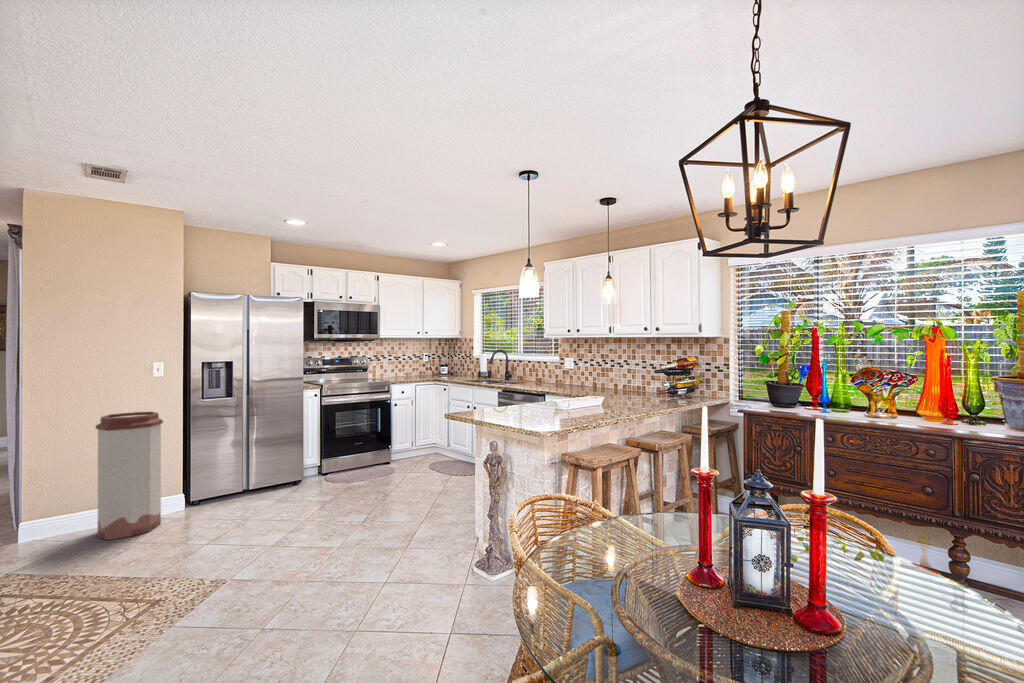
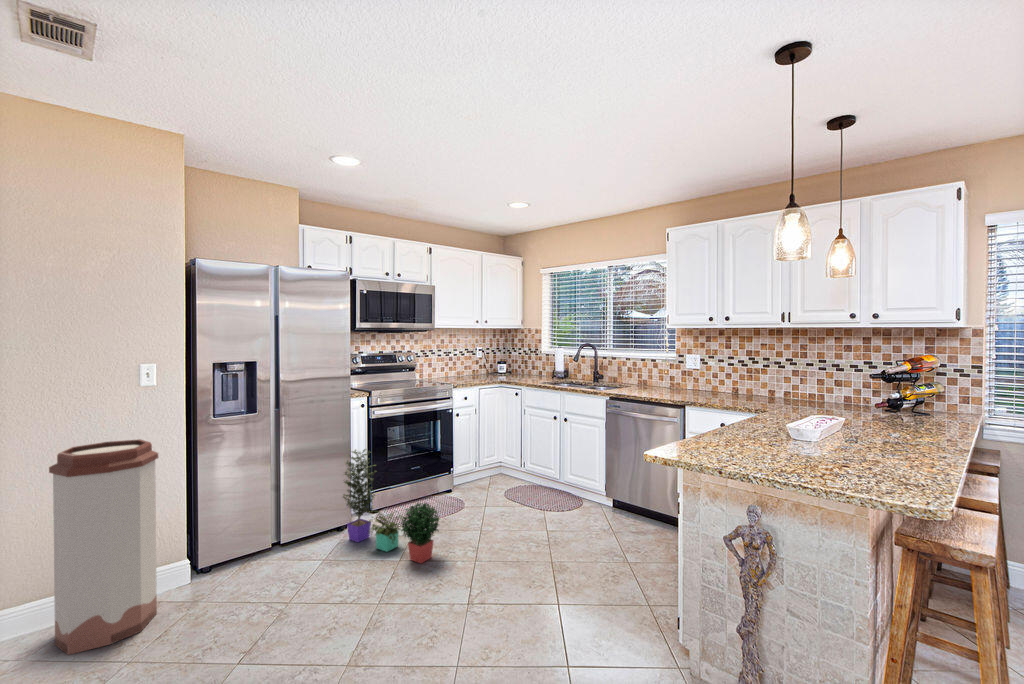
potted plant: none [294,425,359,503] -> present [343,449,440,563]

